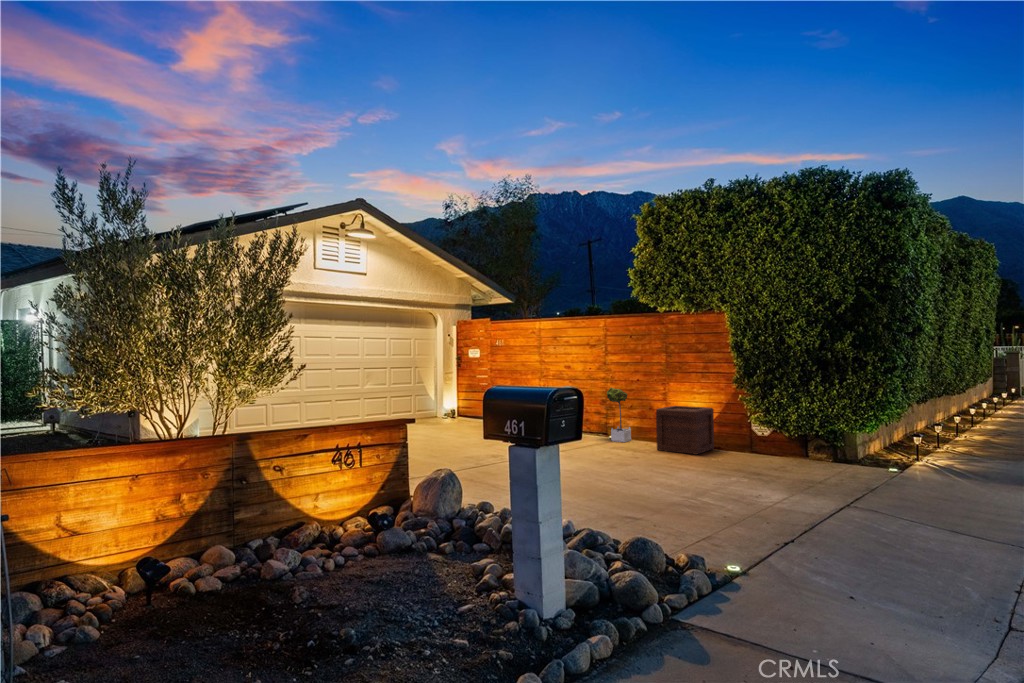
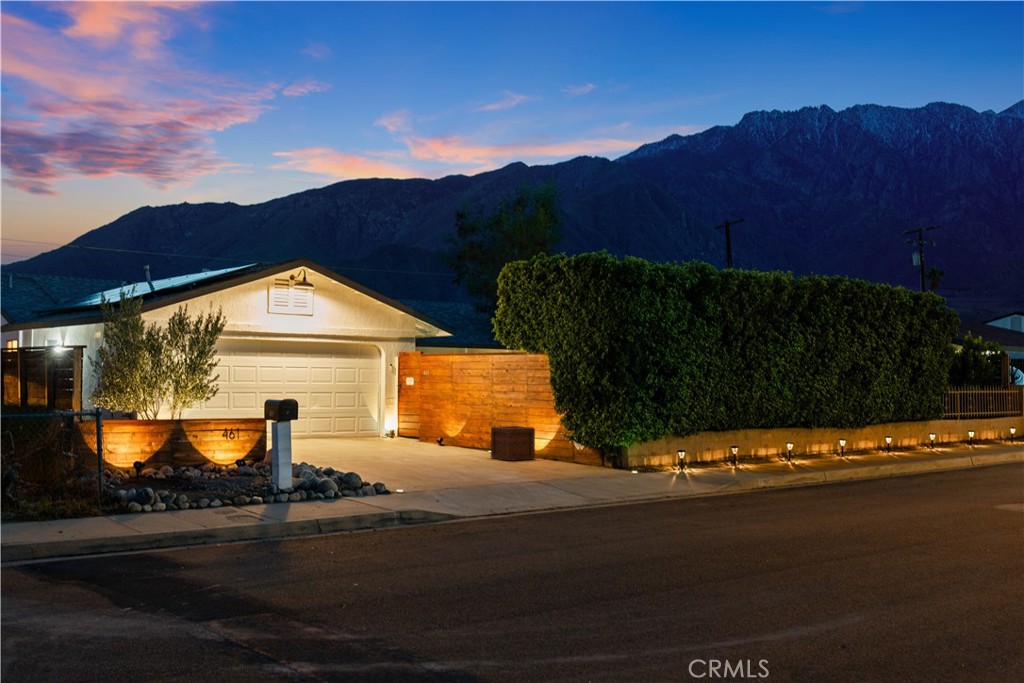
potted tree: present [607,388,631,442] -> none [475,411,492,454]

